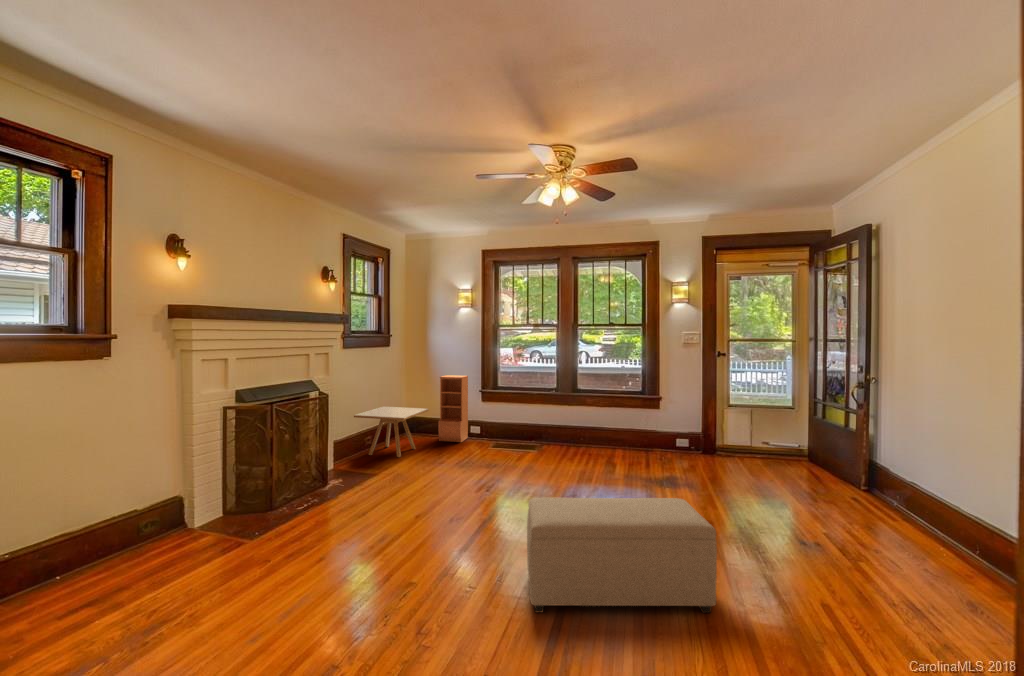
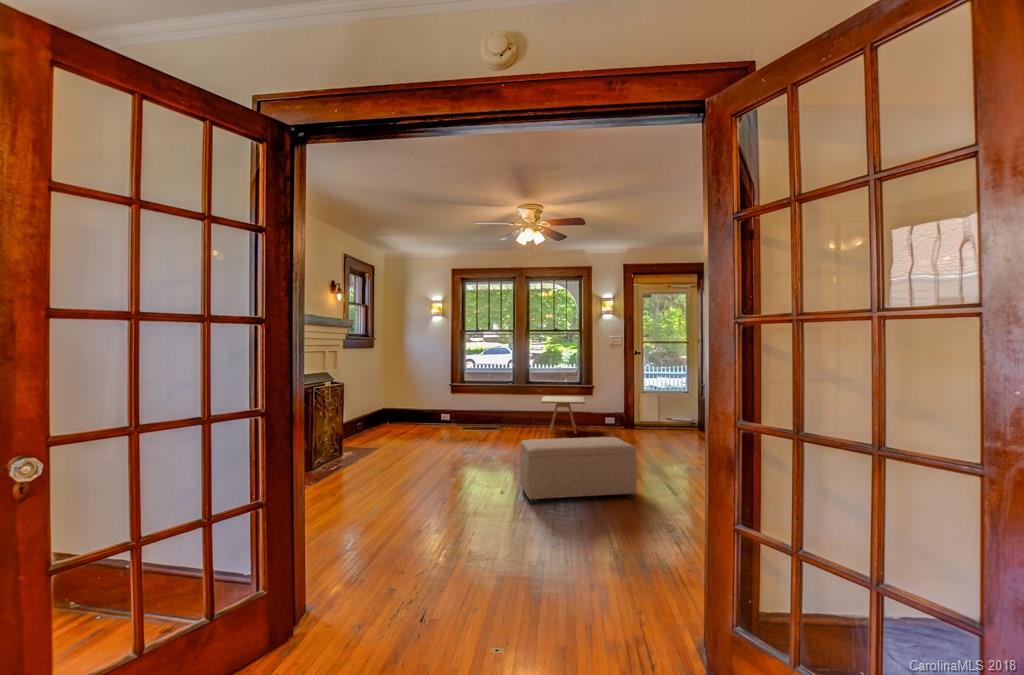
bookcase: present [439,375,468,442] -> none [416,373,440,428]
side table: present [354,407,429,457] -> present [541,396,585,434]

